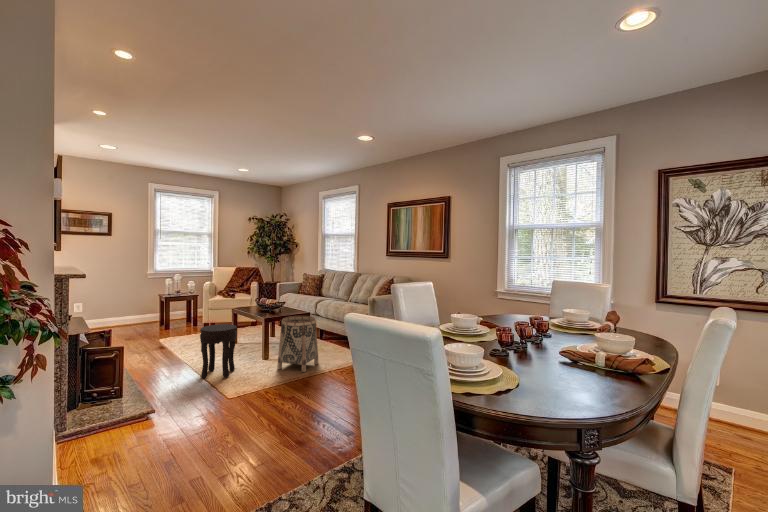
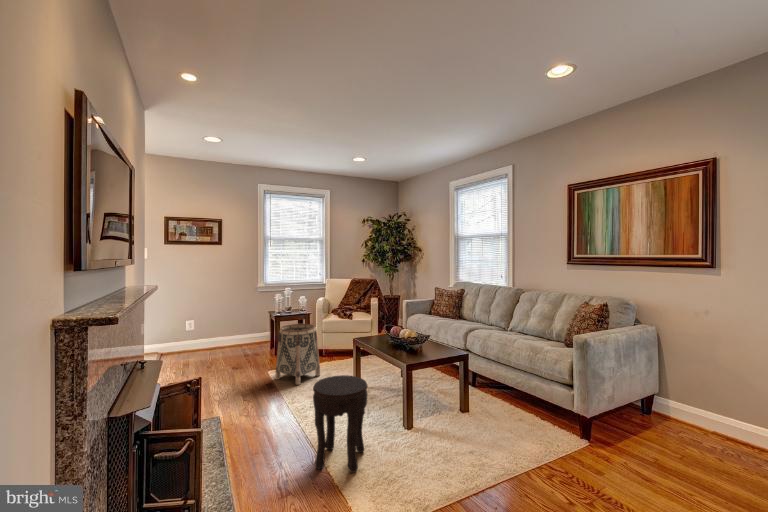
basket: present [277,316,318,372] -> present [275,324,320,385]

